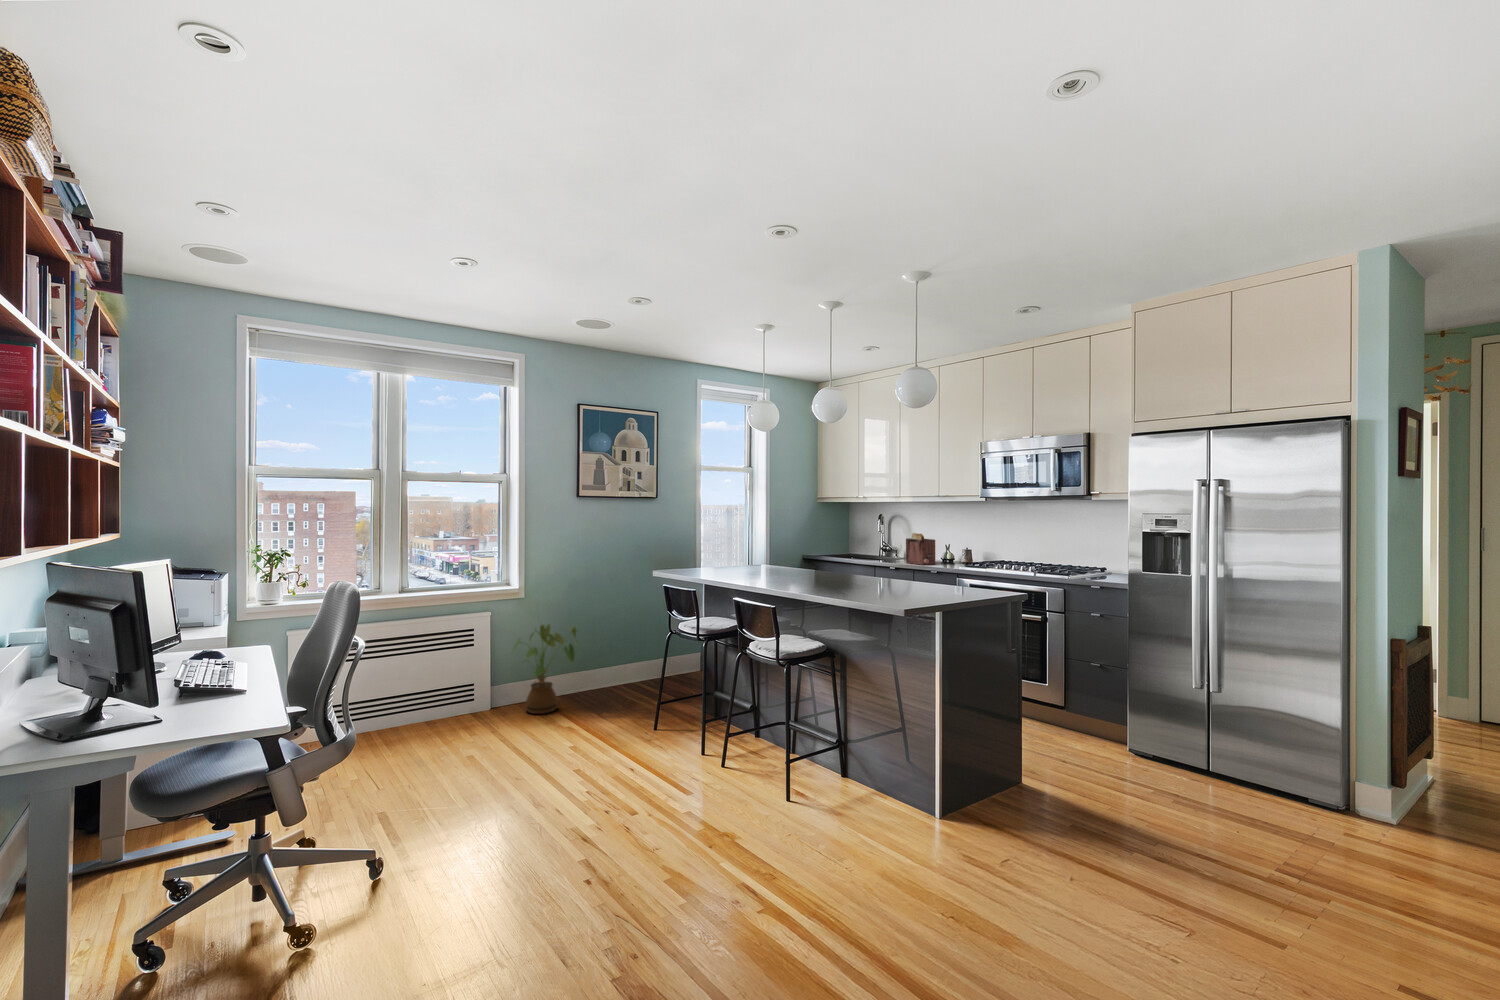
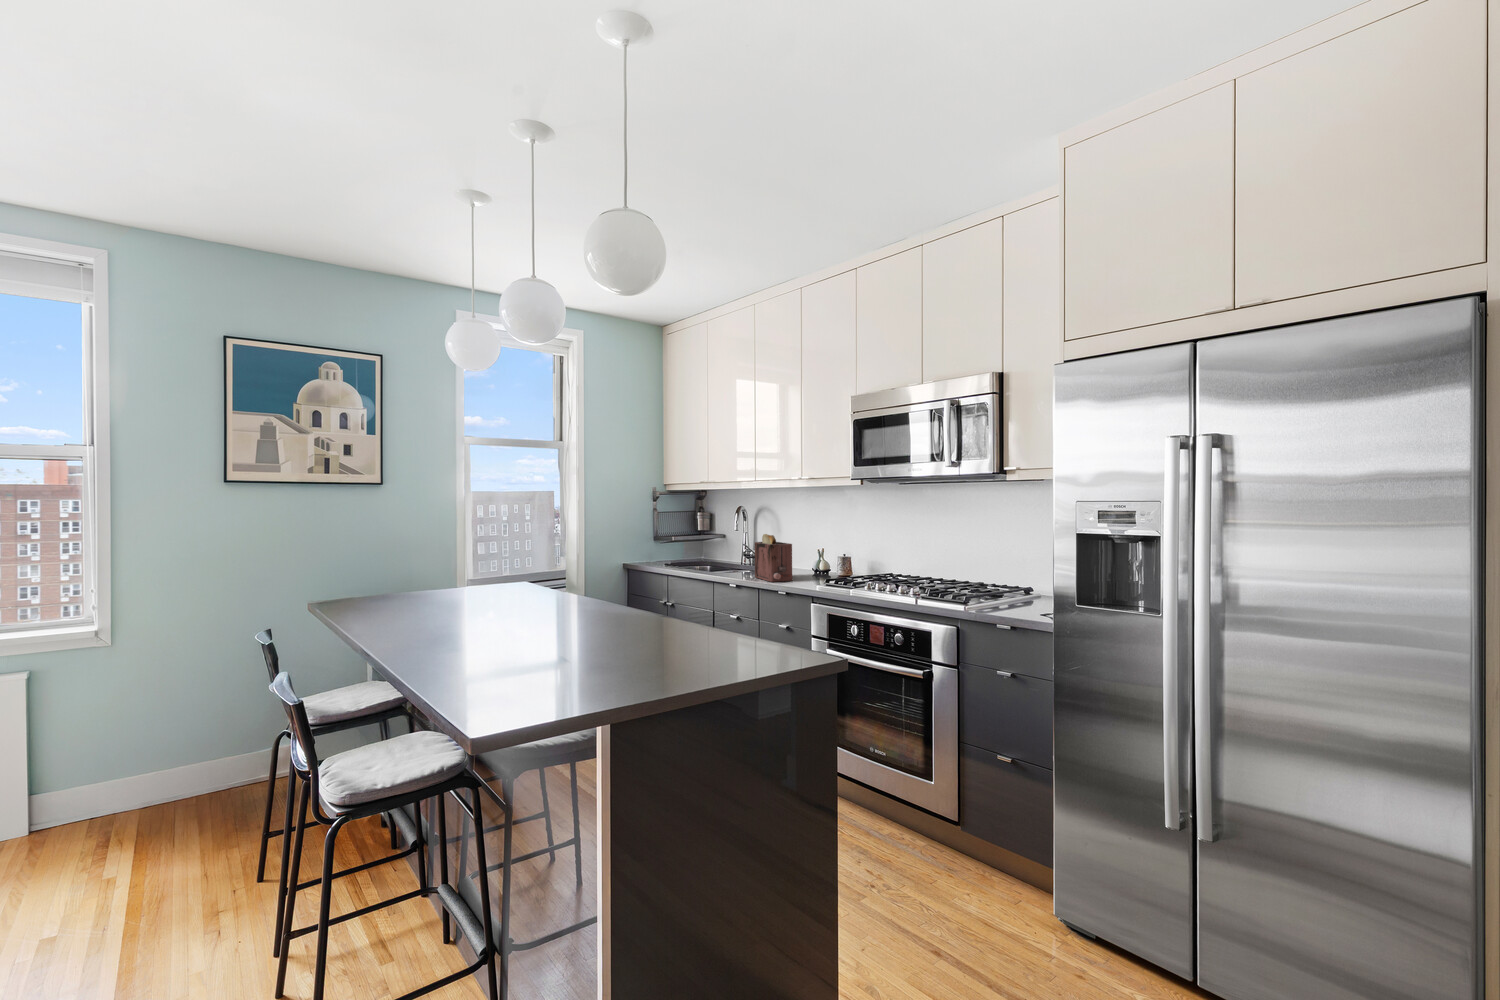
house plant: present [513,624,577,714] -> none [50,687,201,843]

